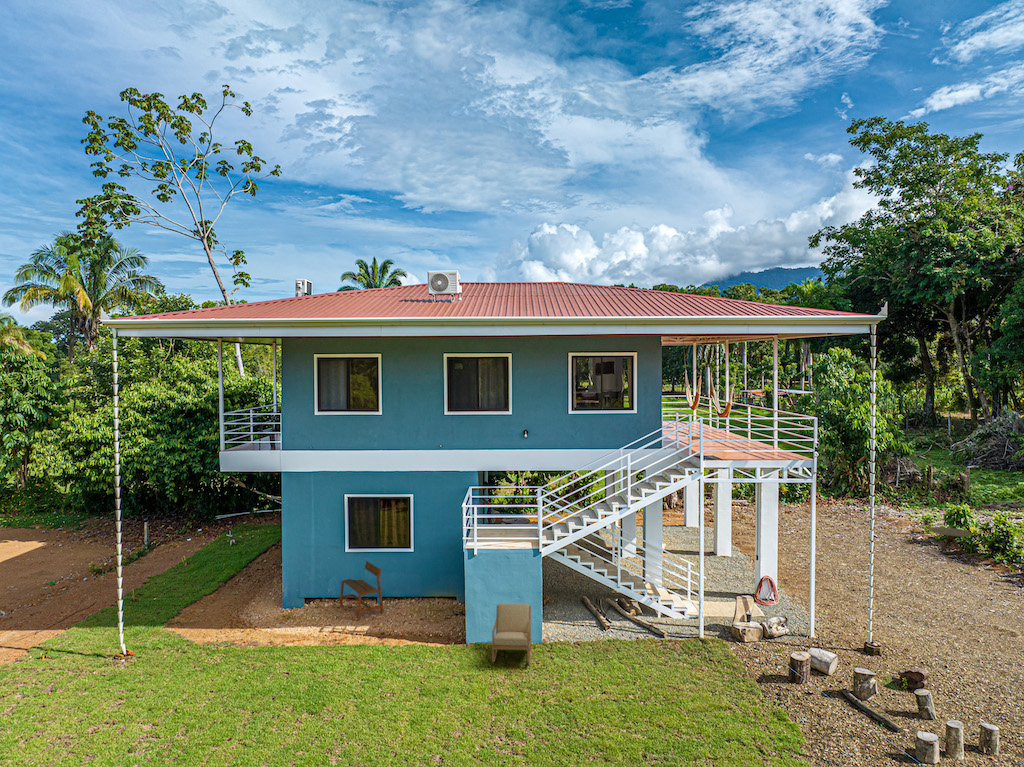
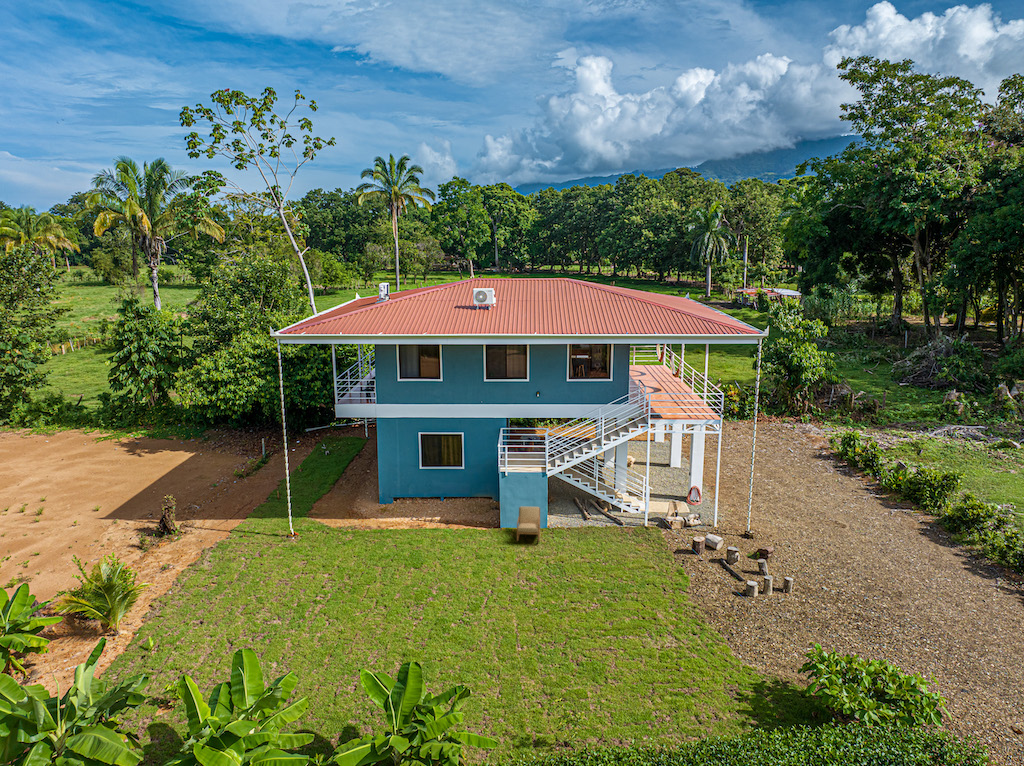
round table: present [930,527,972,558] -> none [827,447,855,469]
bench: present [340,561,384,621] -> none [416,473,445,514]

